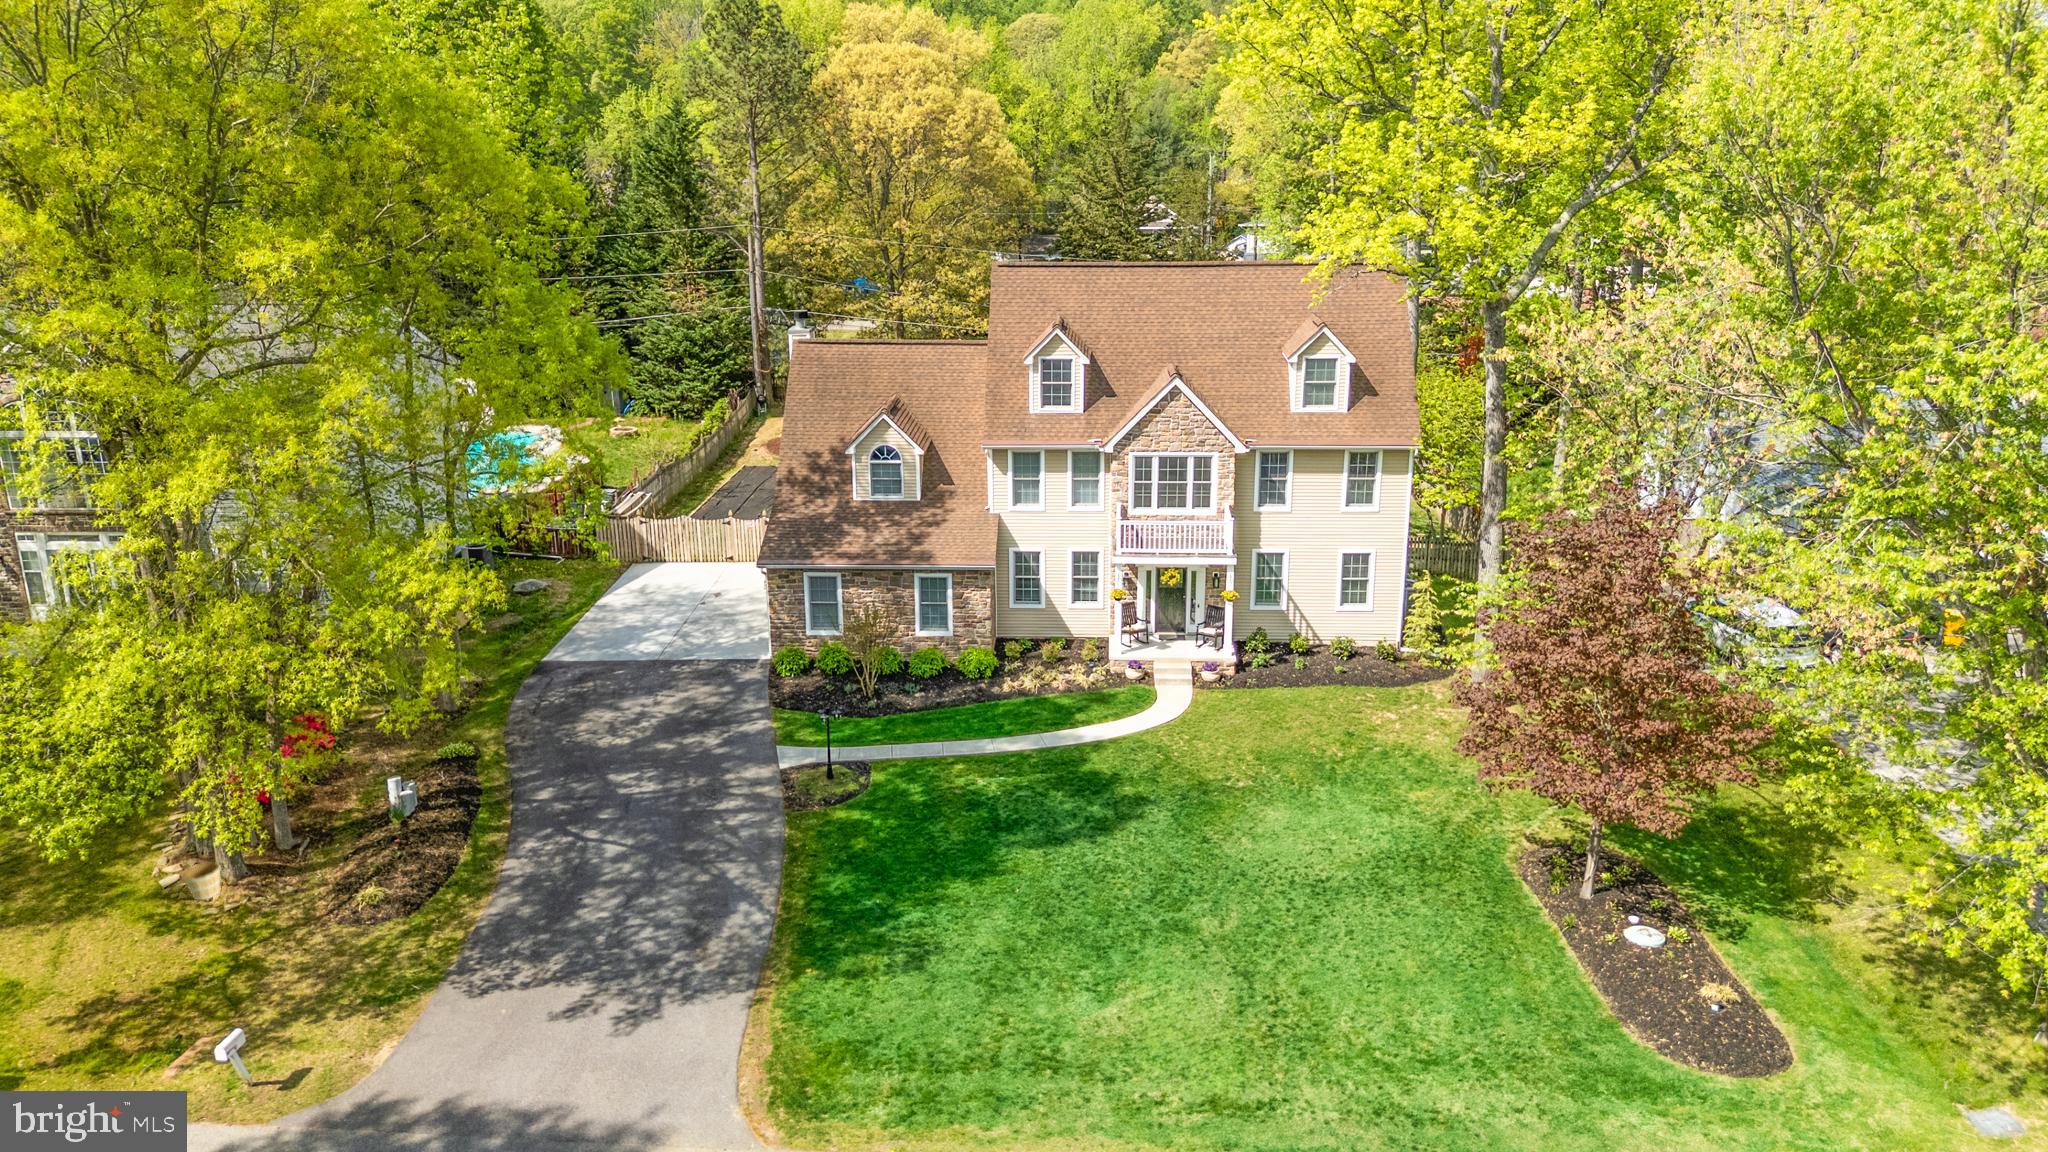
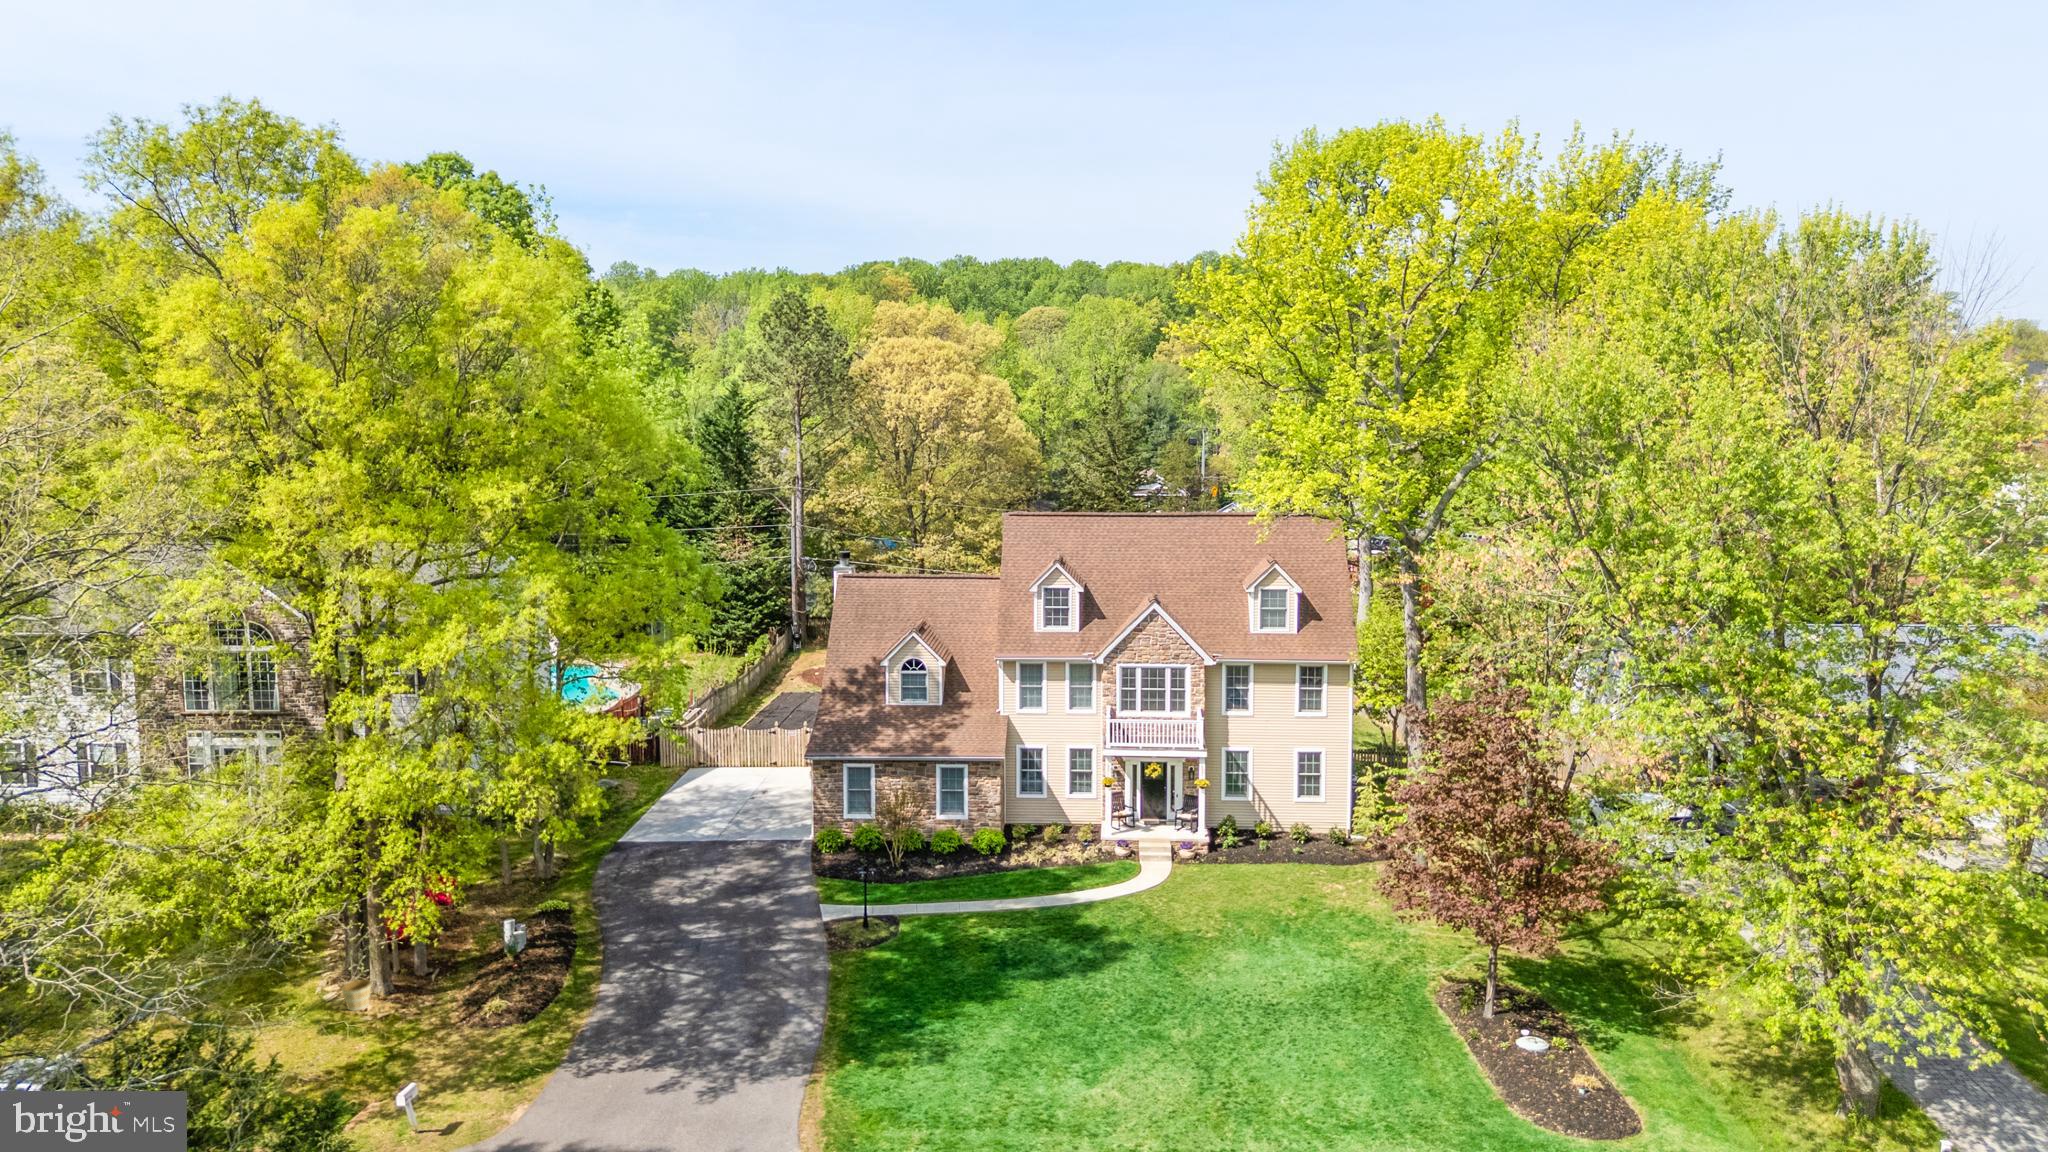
potted plant: none [1958,953,1995,989] -> present [1788,1058,1806,1084]

